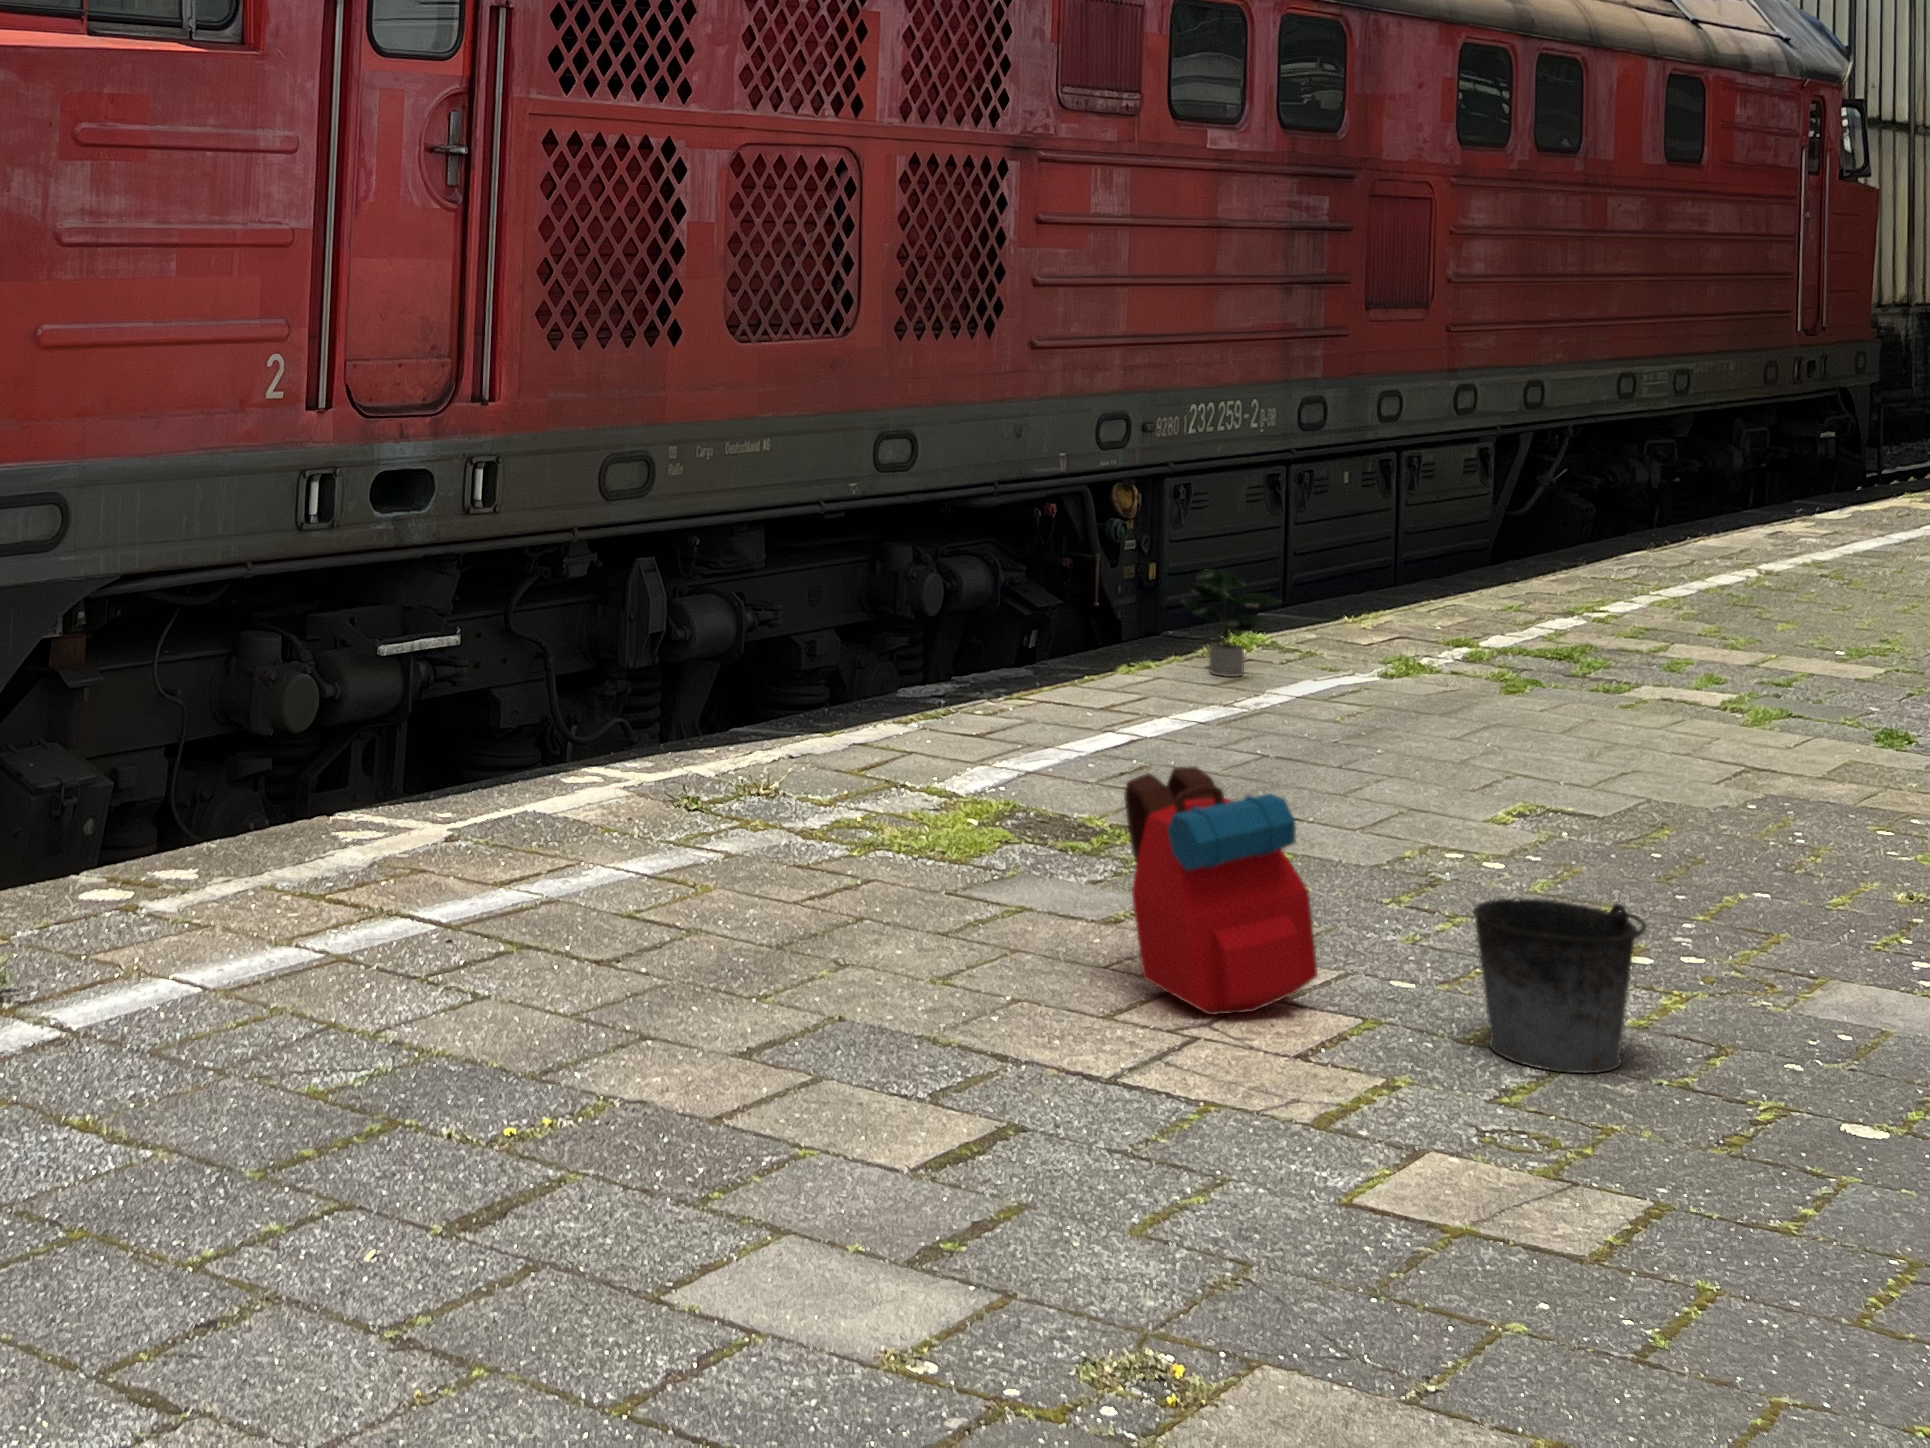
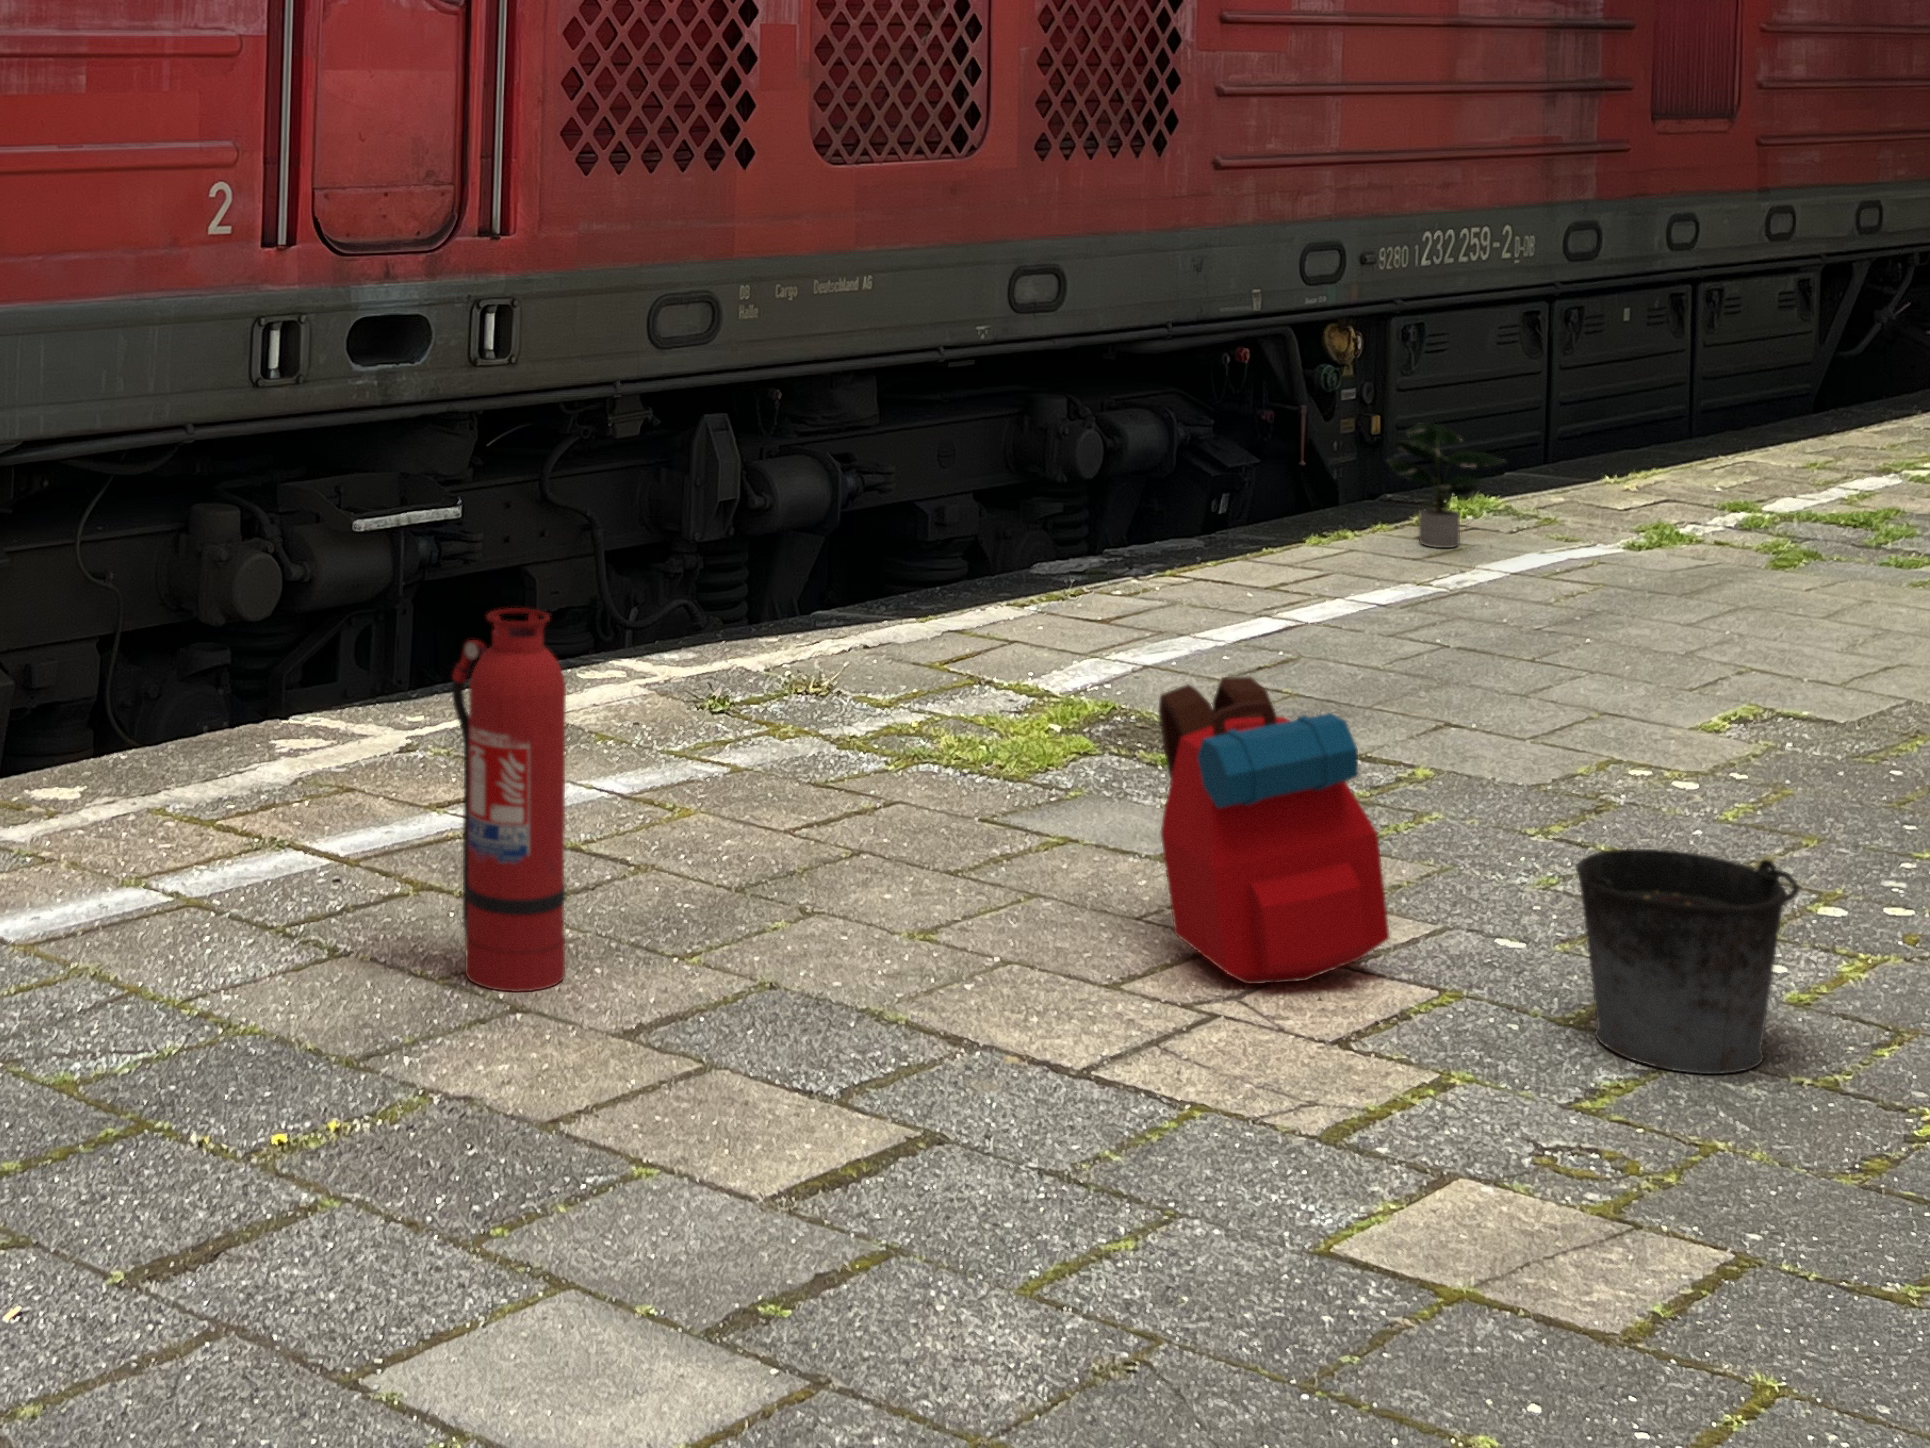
fire extinguisher: none [573,711,671,1029] -> present [452,608,566,992]

